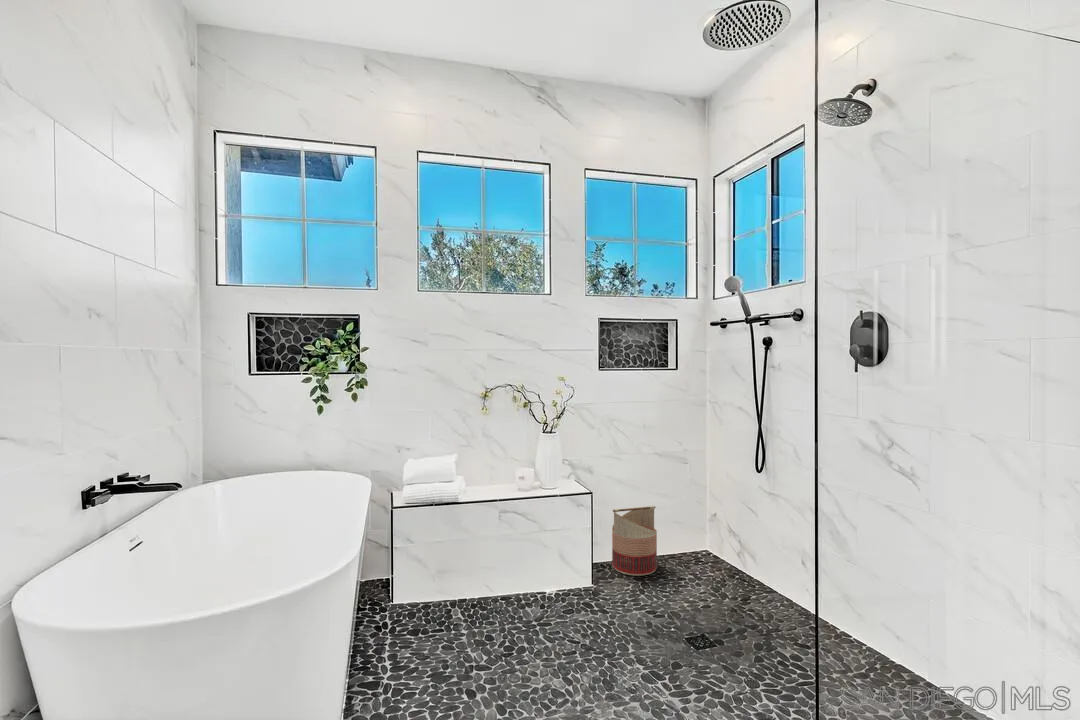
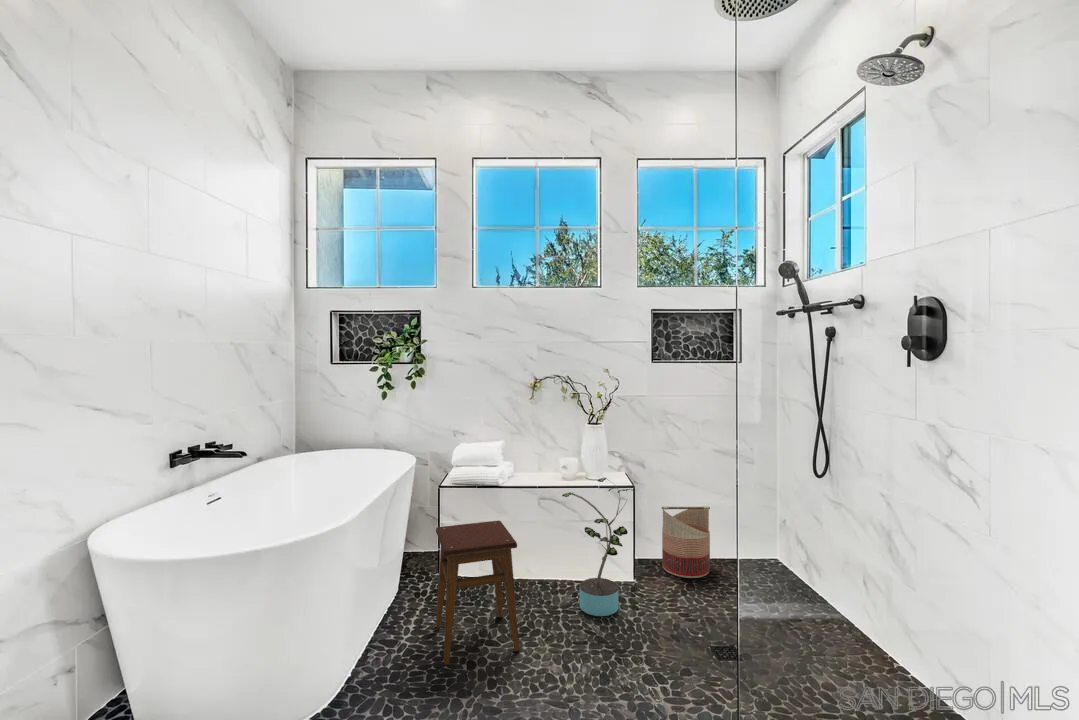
potted plant: none [534,485,606,624] -> present [562,478,633,616]
stool: none [414,538,514,699] -> present [436,521,519,665]

